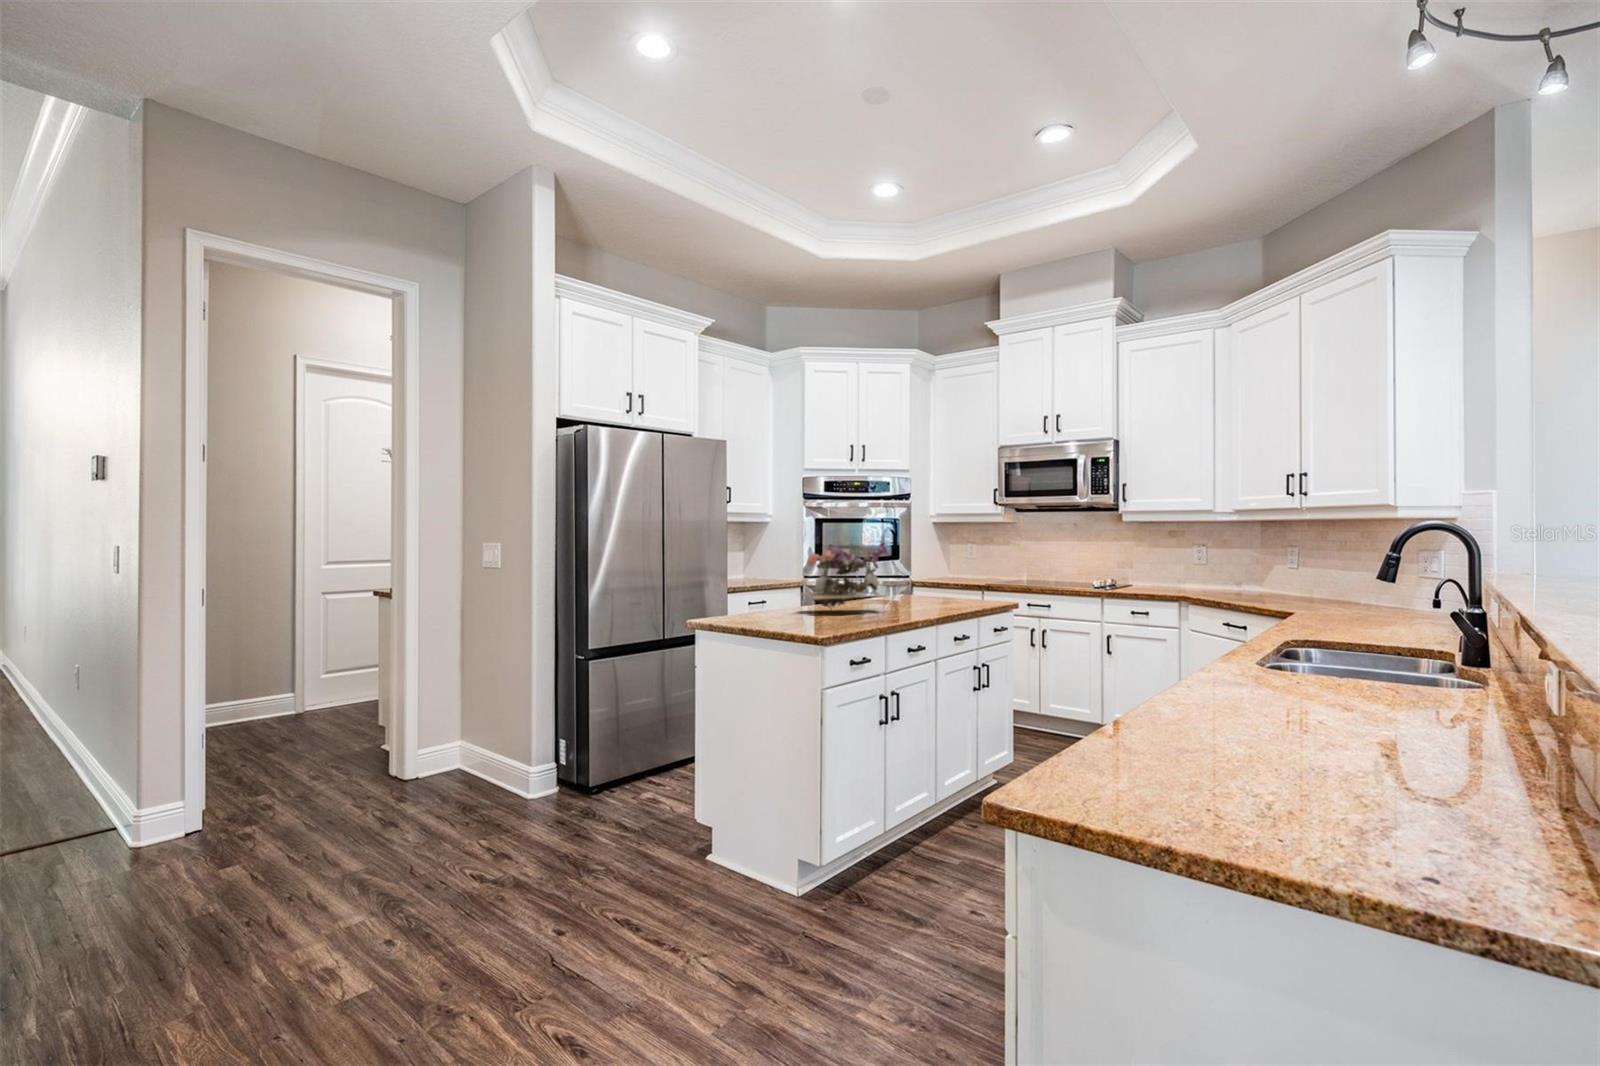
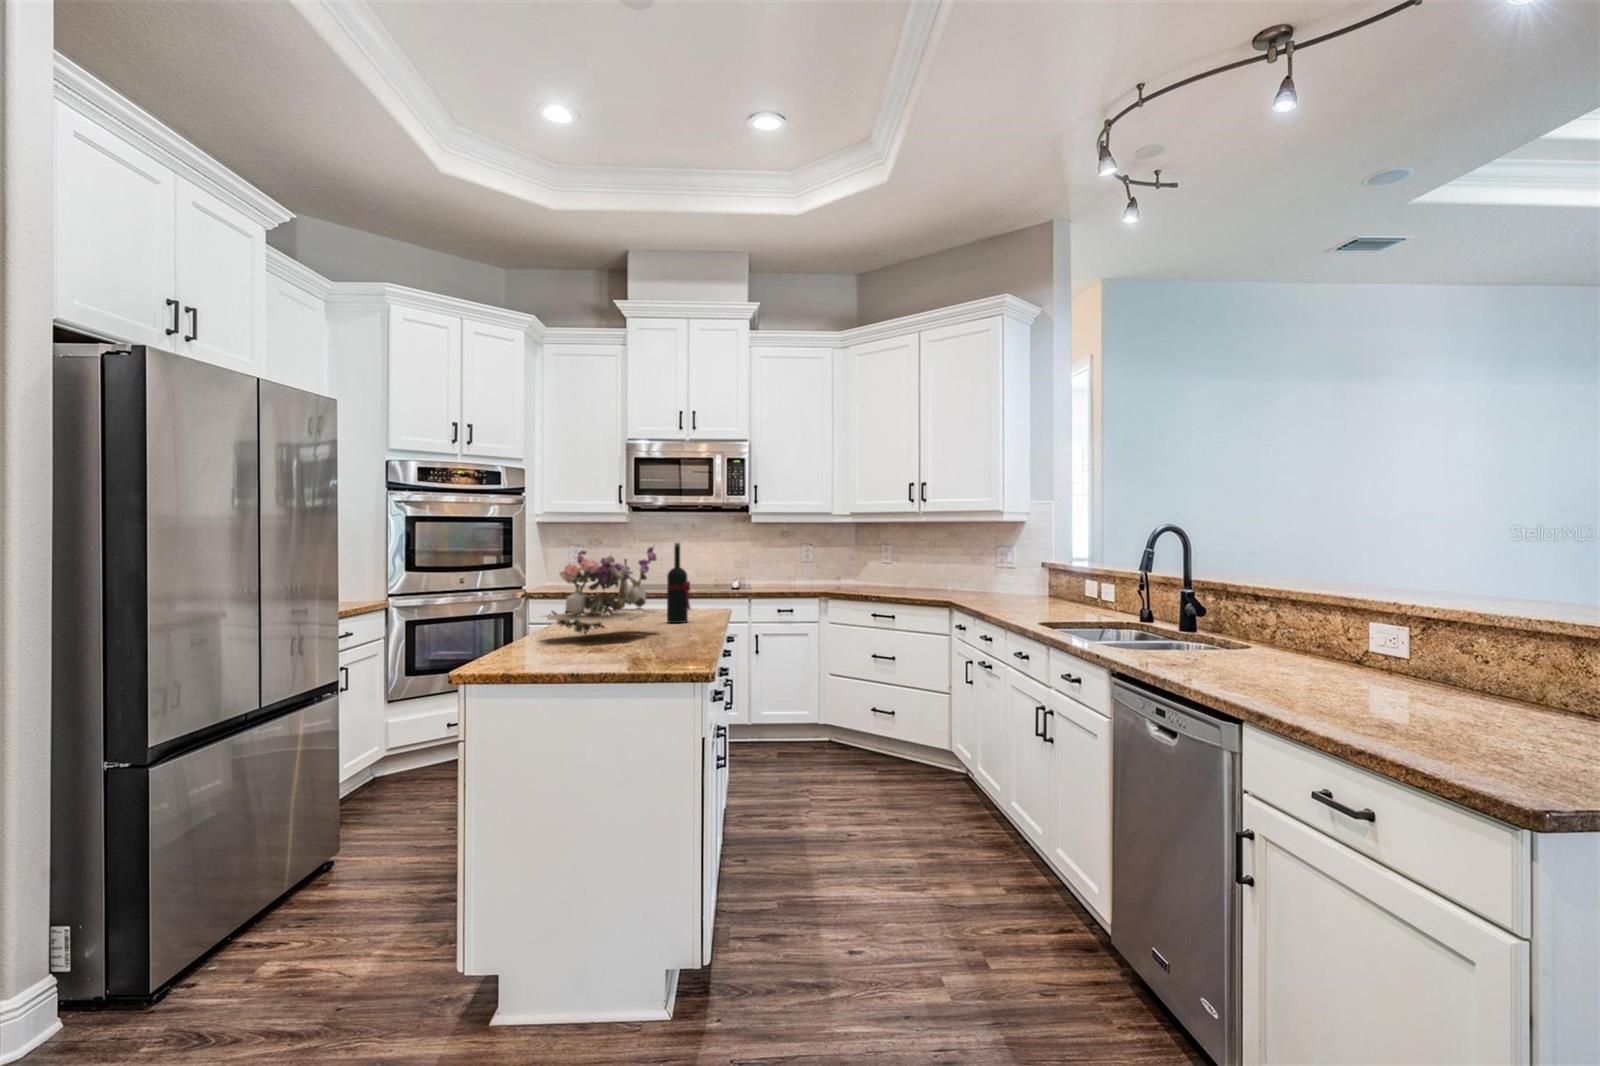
wine bottle: none [916,539,934,608] -> present [667,543,690,623]

